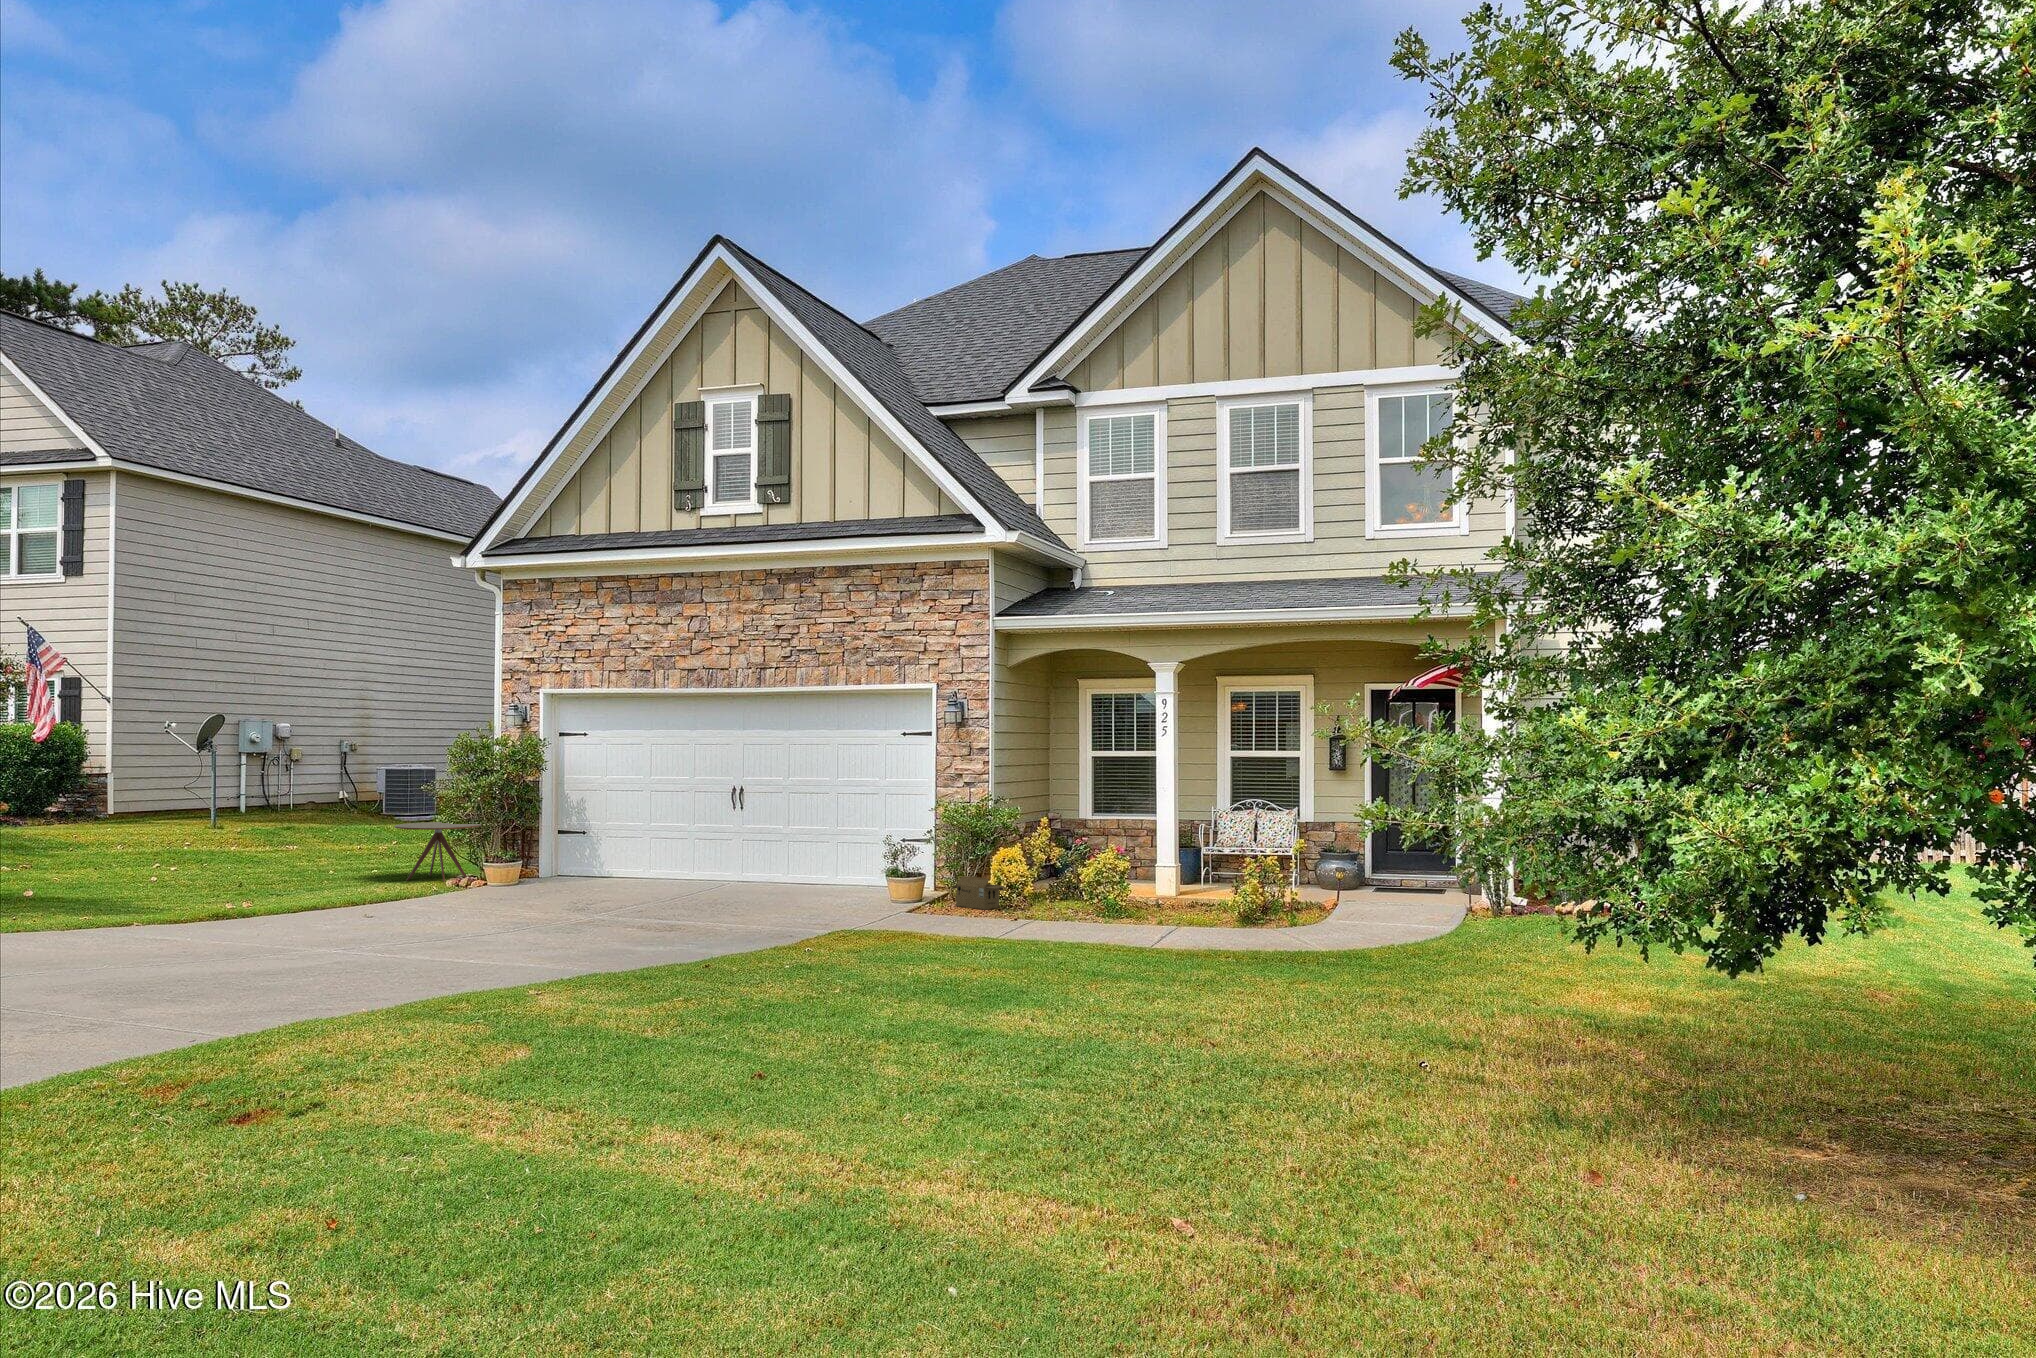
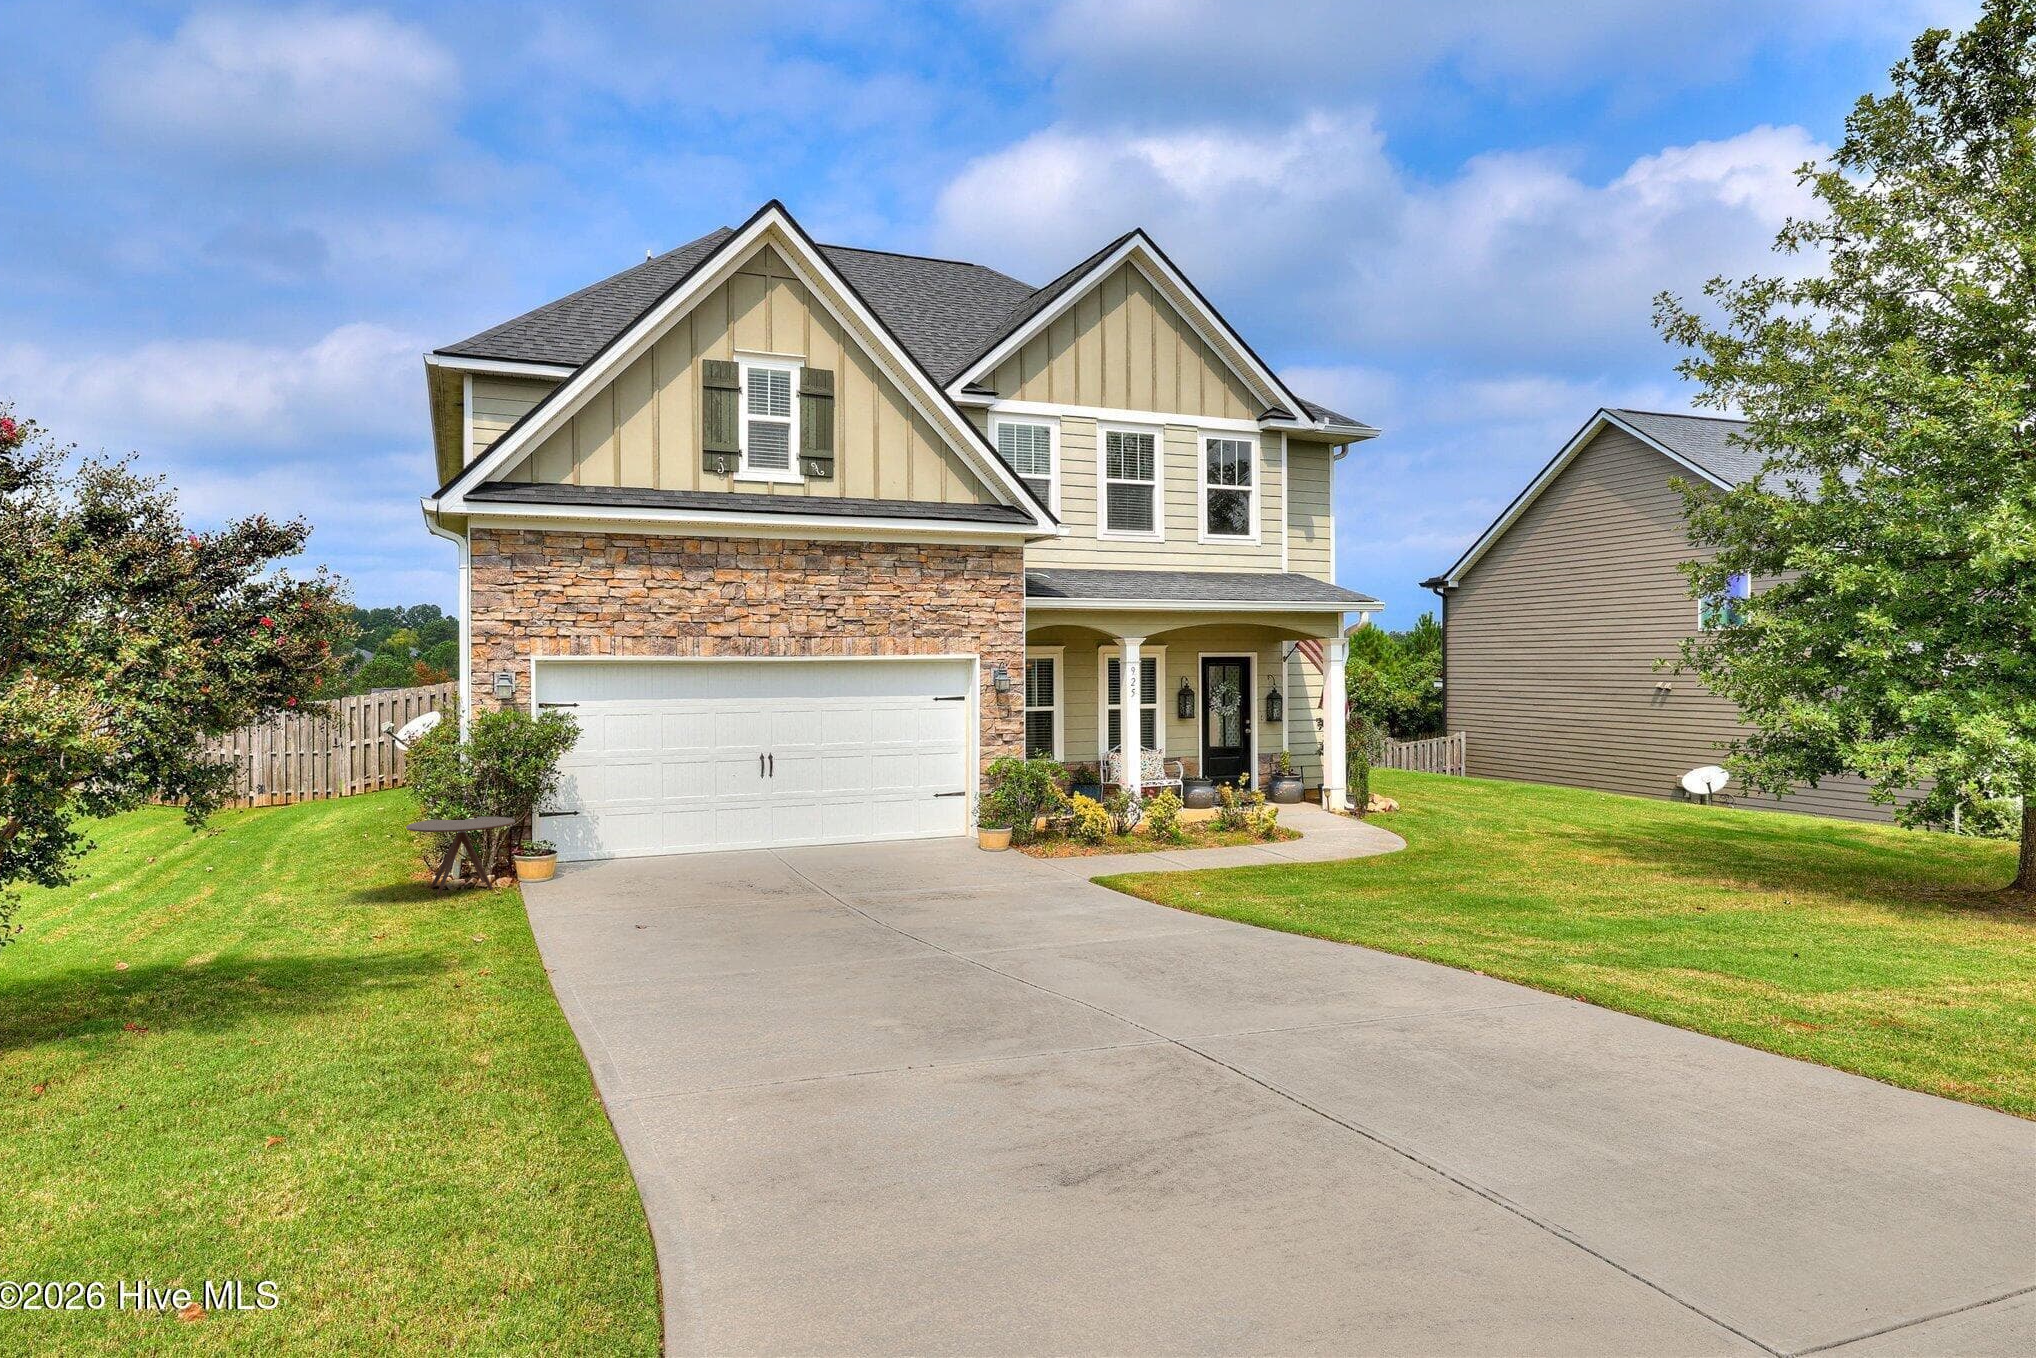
cardboard box: present [951,877,1006,910] -> none [1038,815,1087,841]

